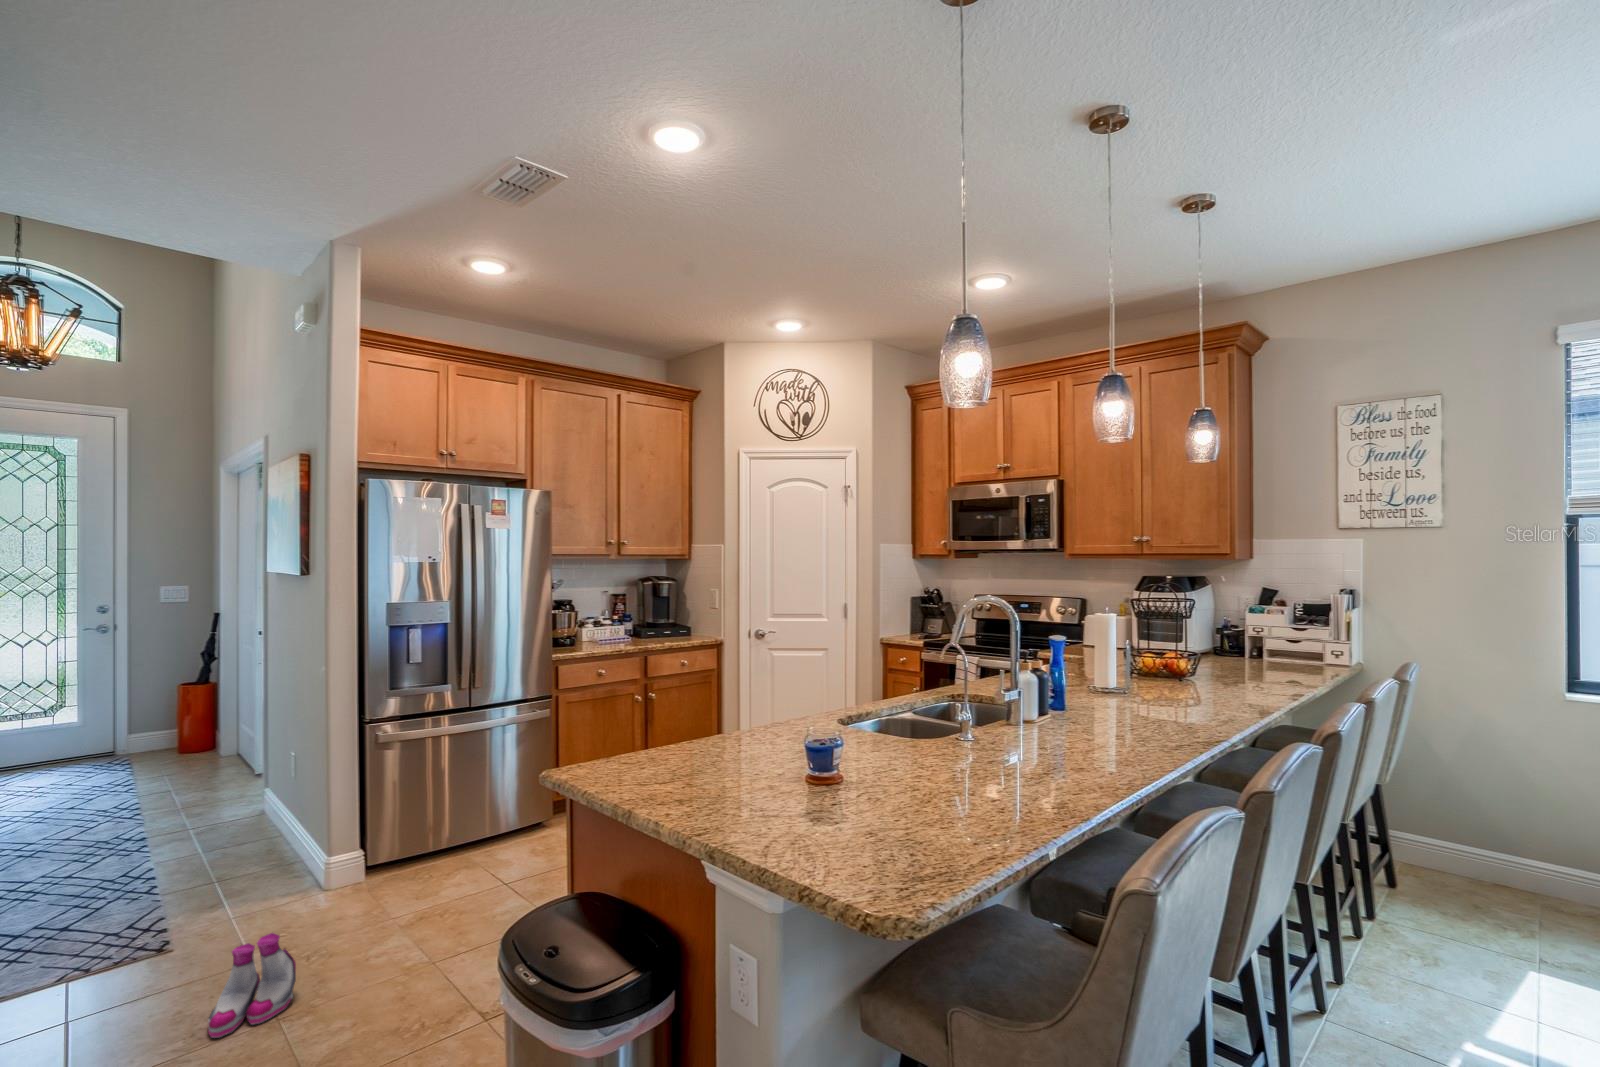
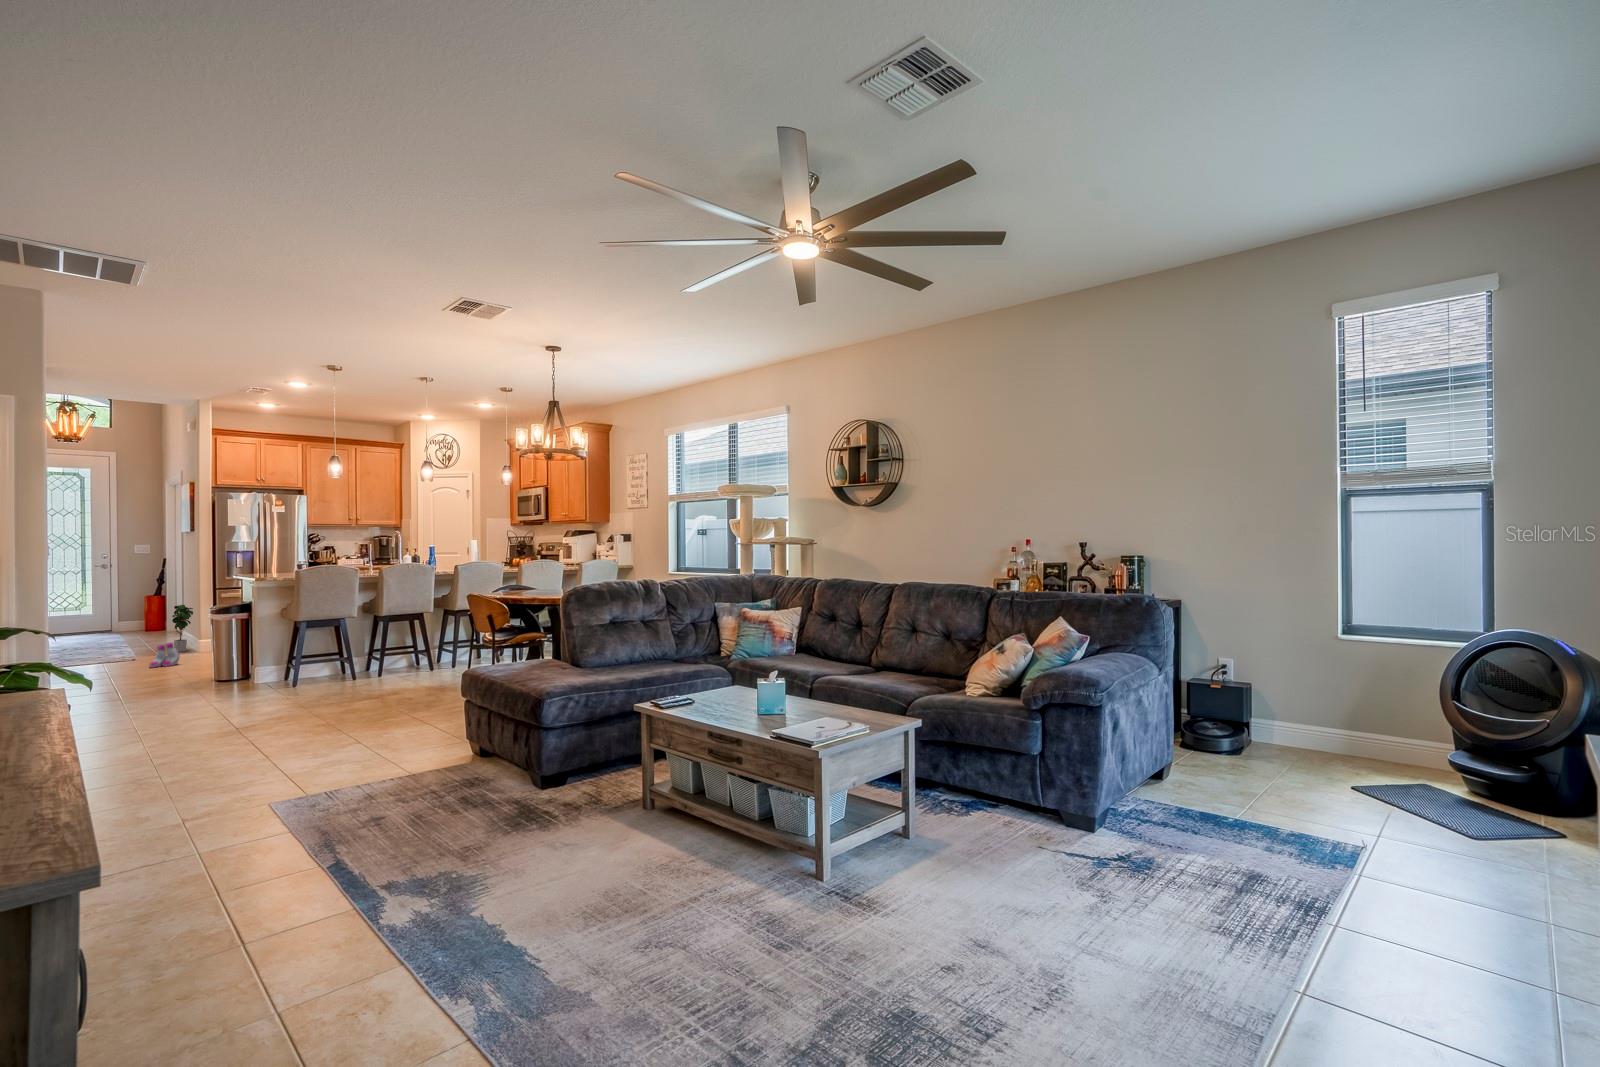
potted plant: none [252,756,309,884] -> present [172,605,193,652]

